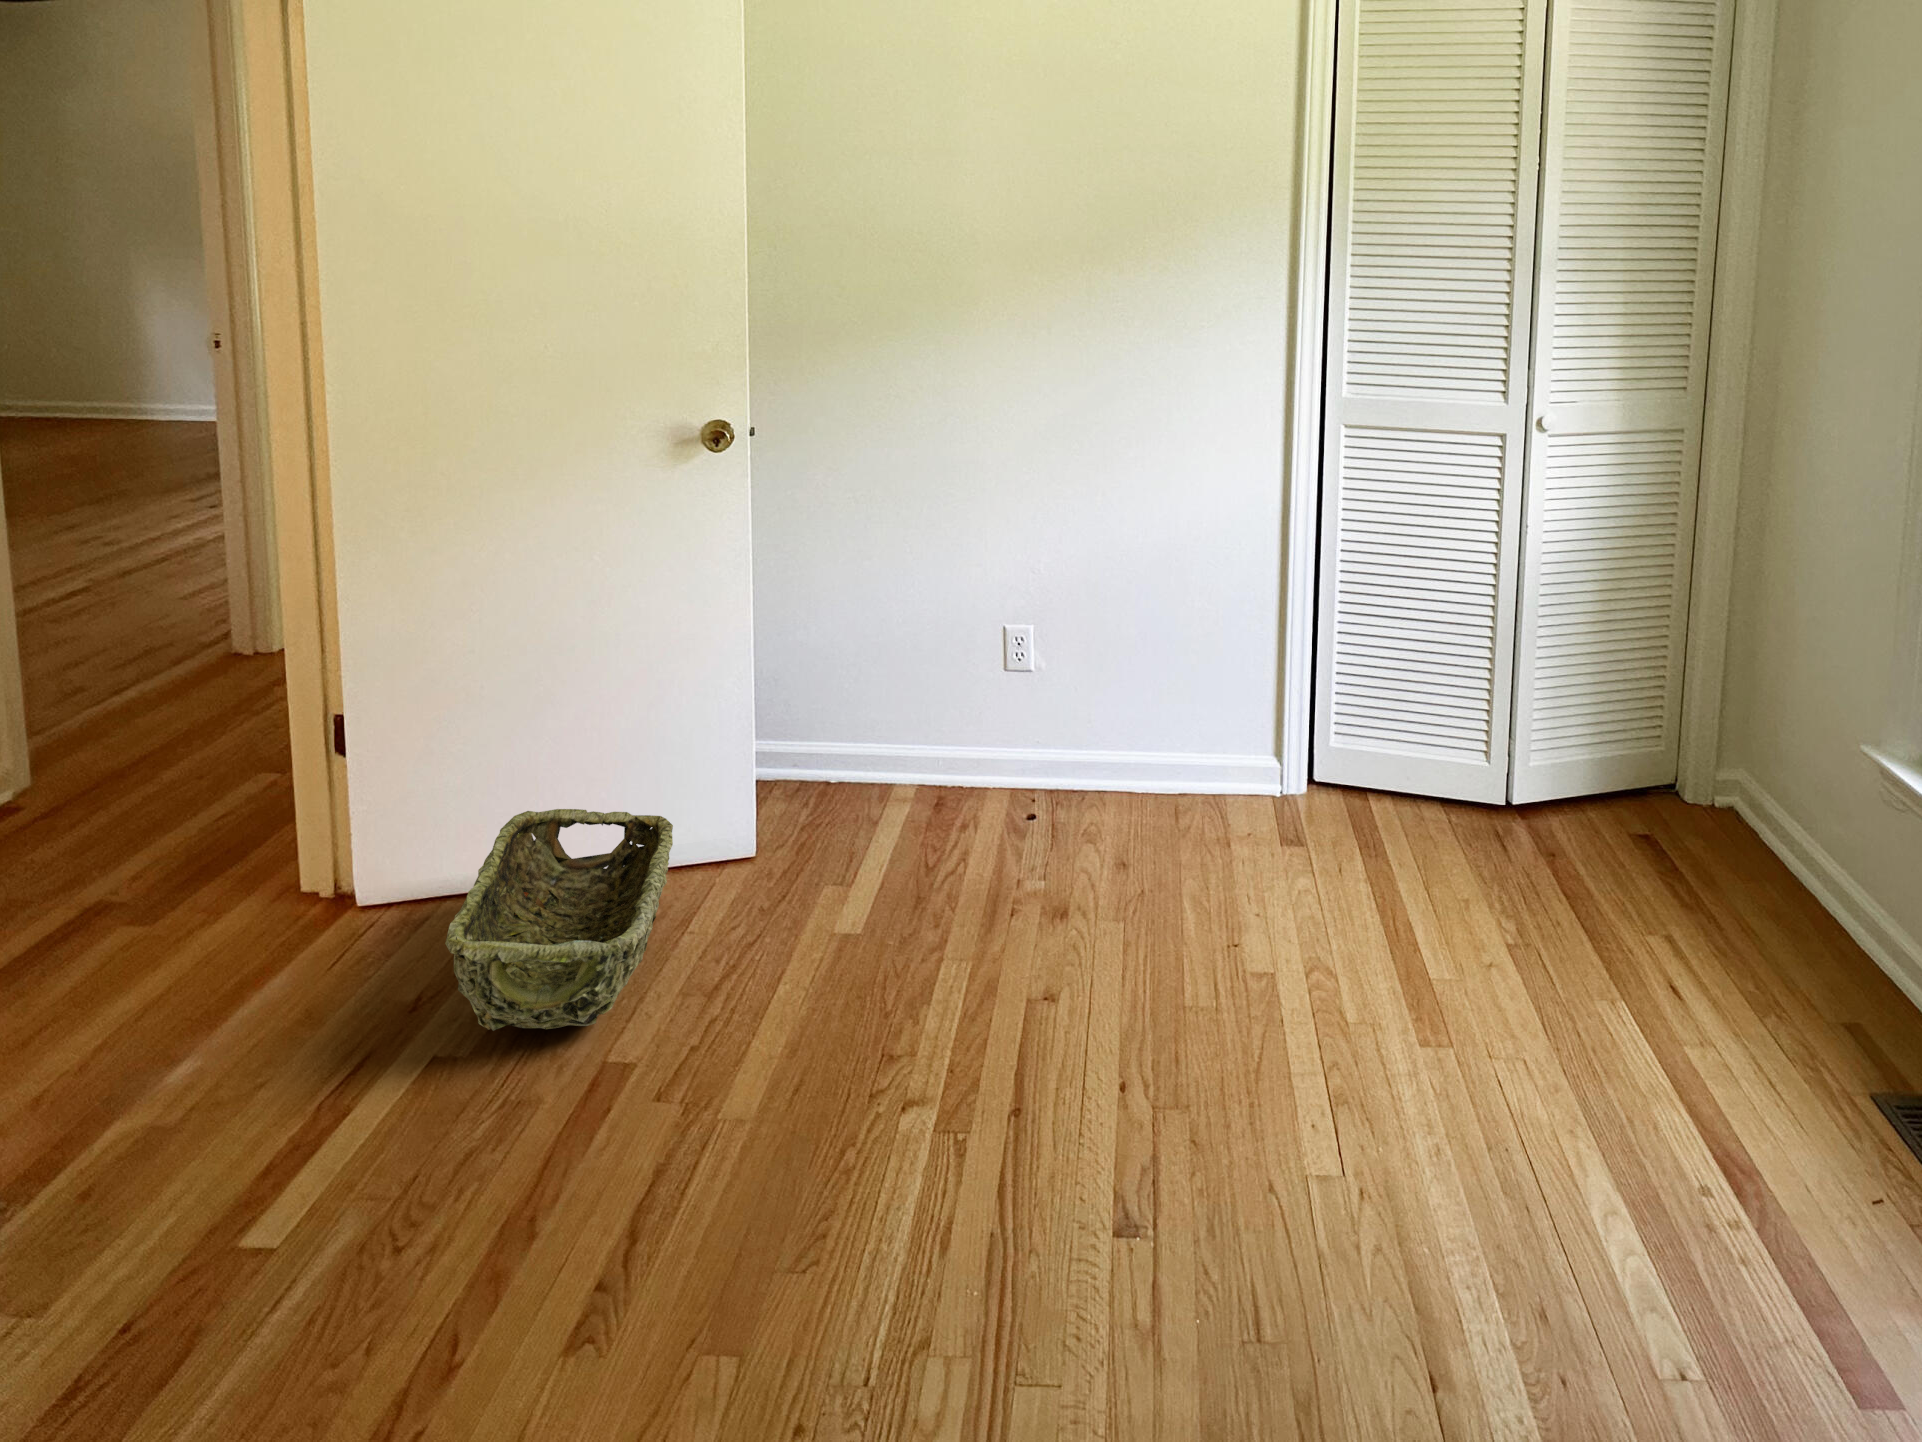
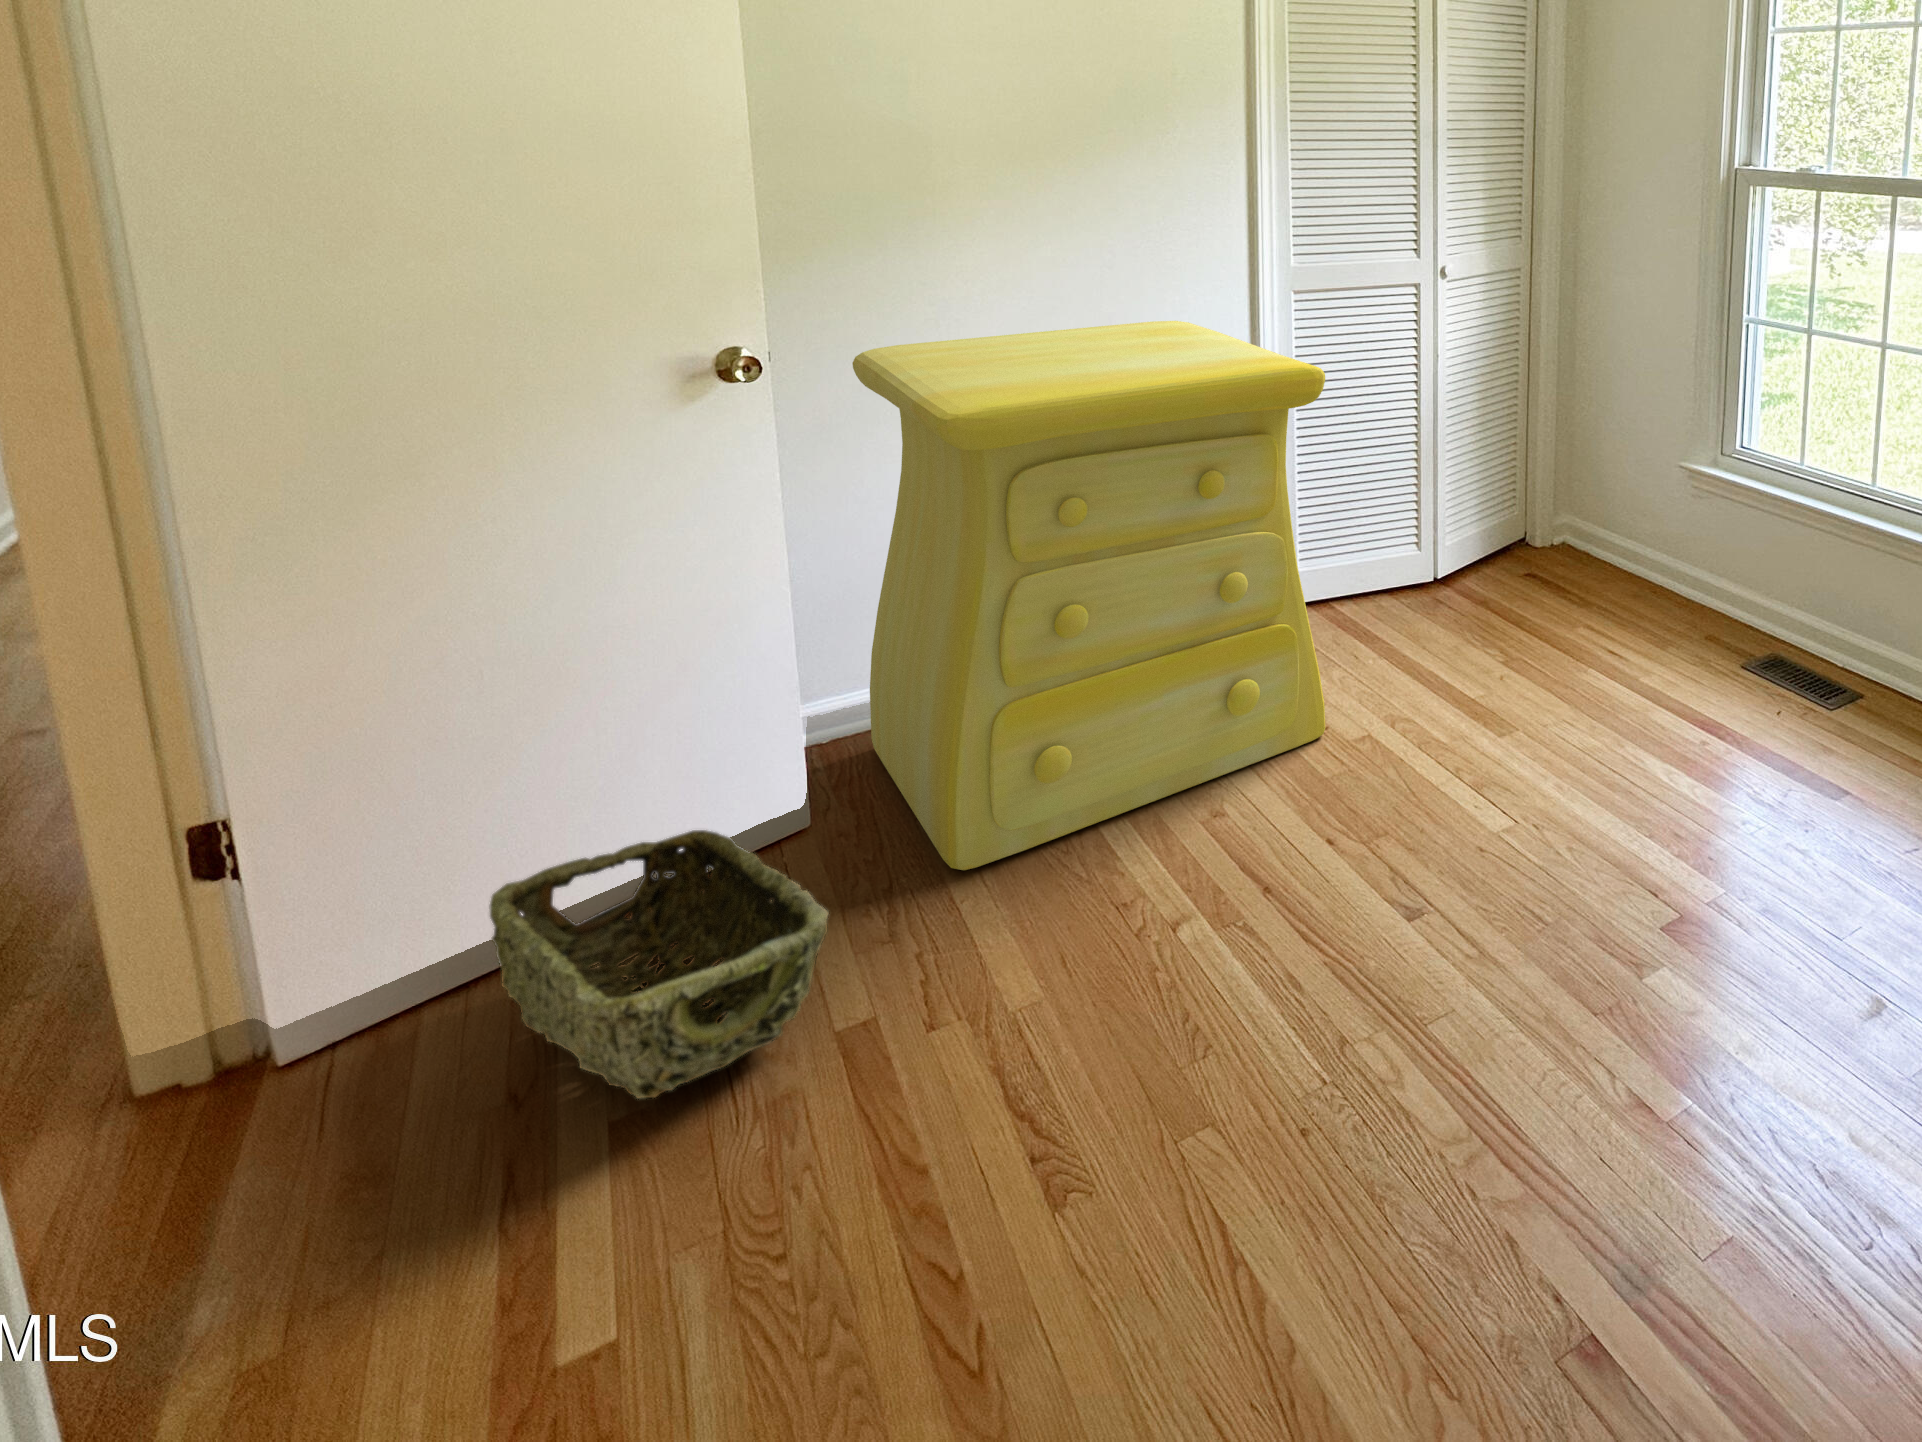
dresser: none [808,440,1230,950] -> present [852,321,1325,870]

